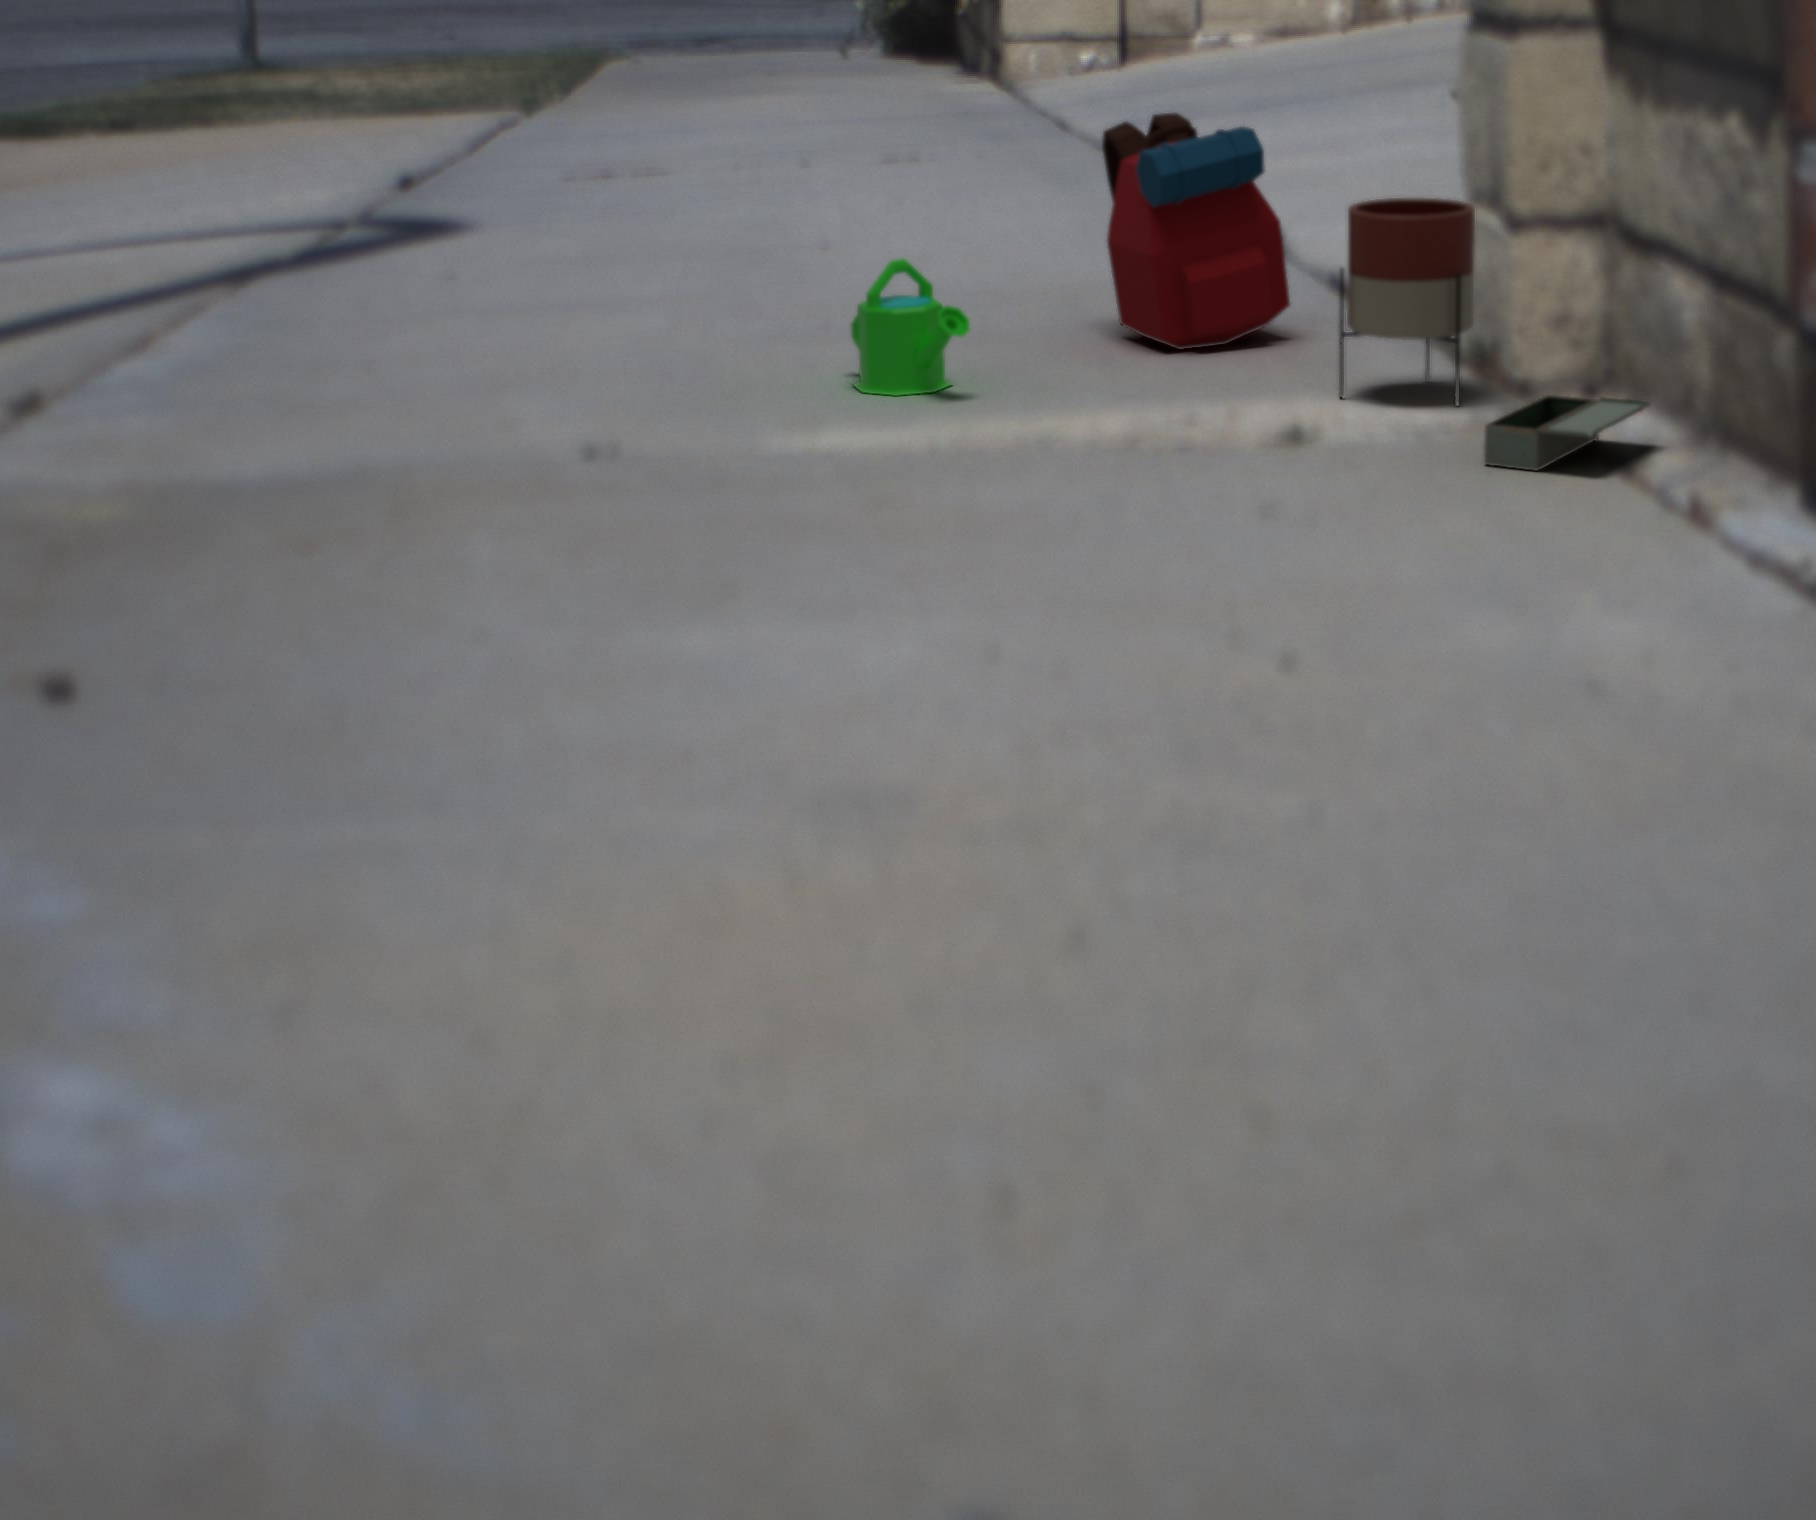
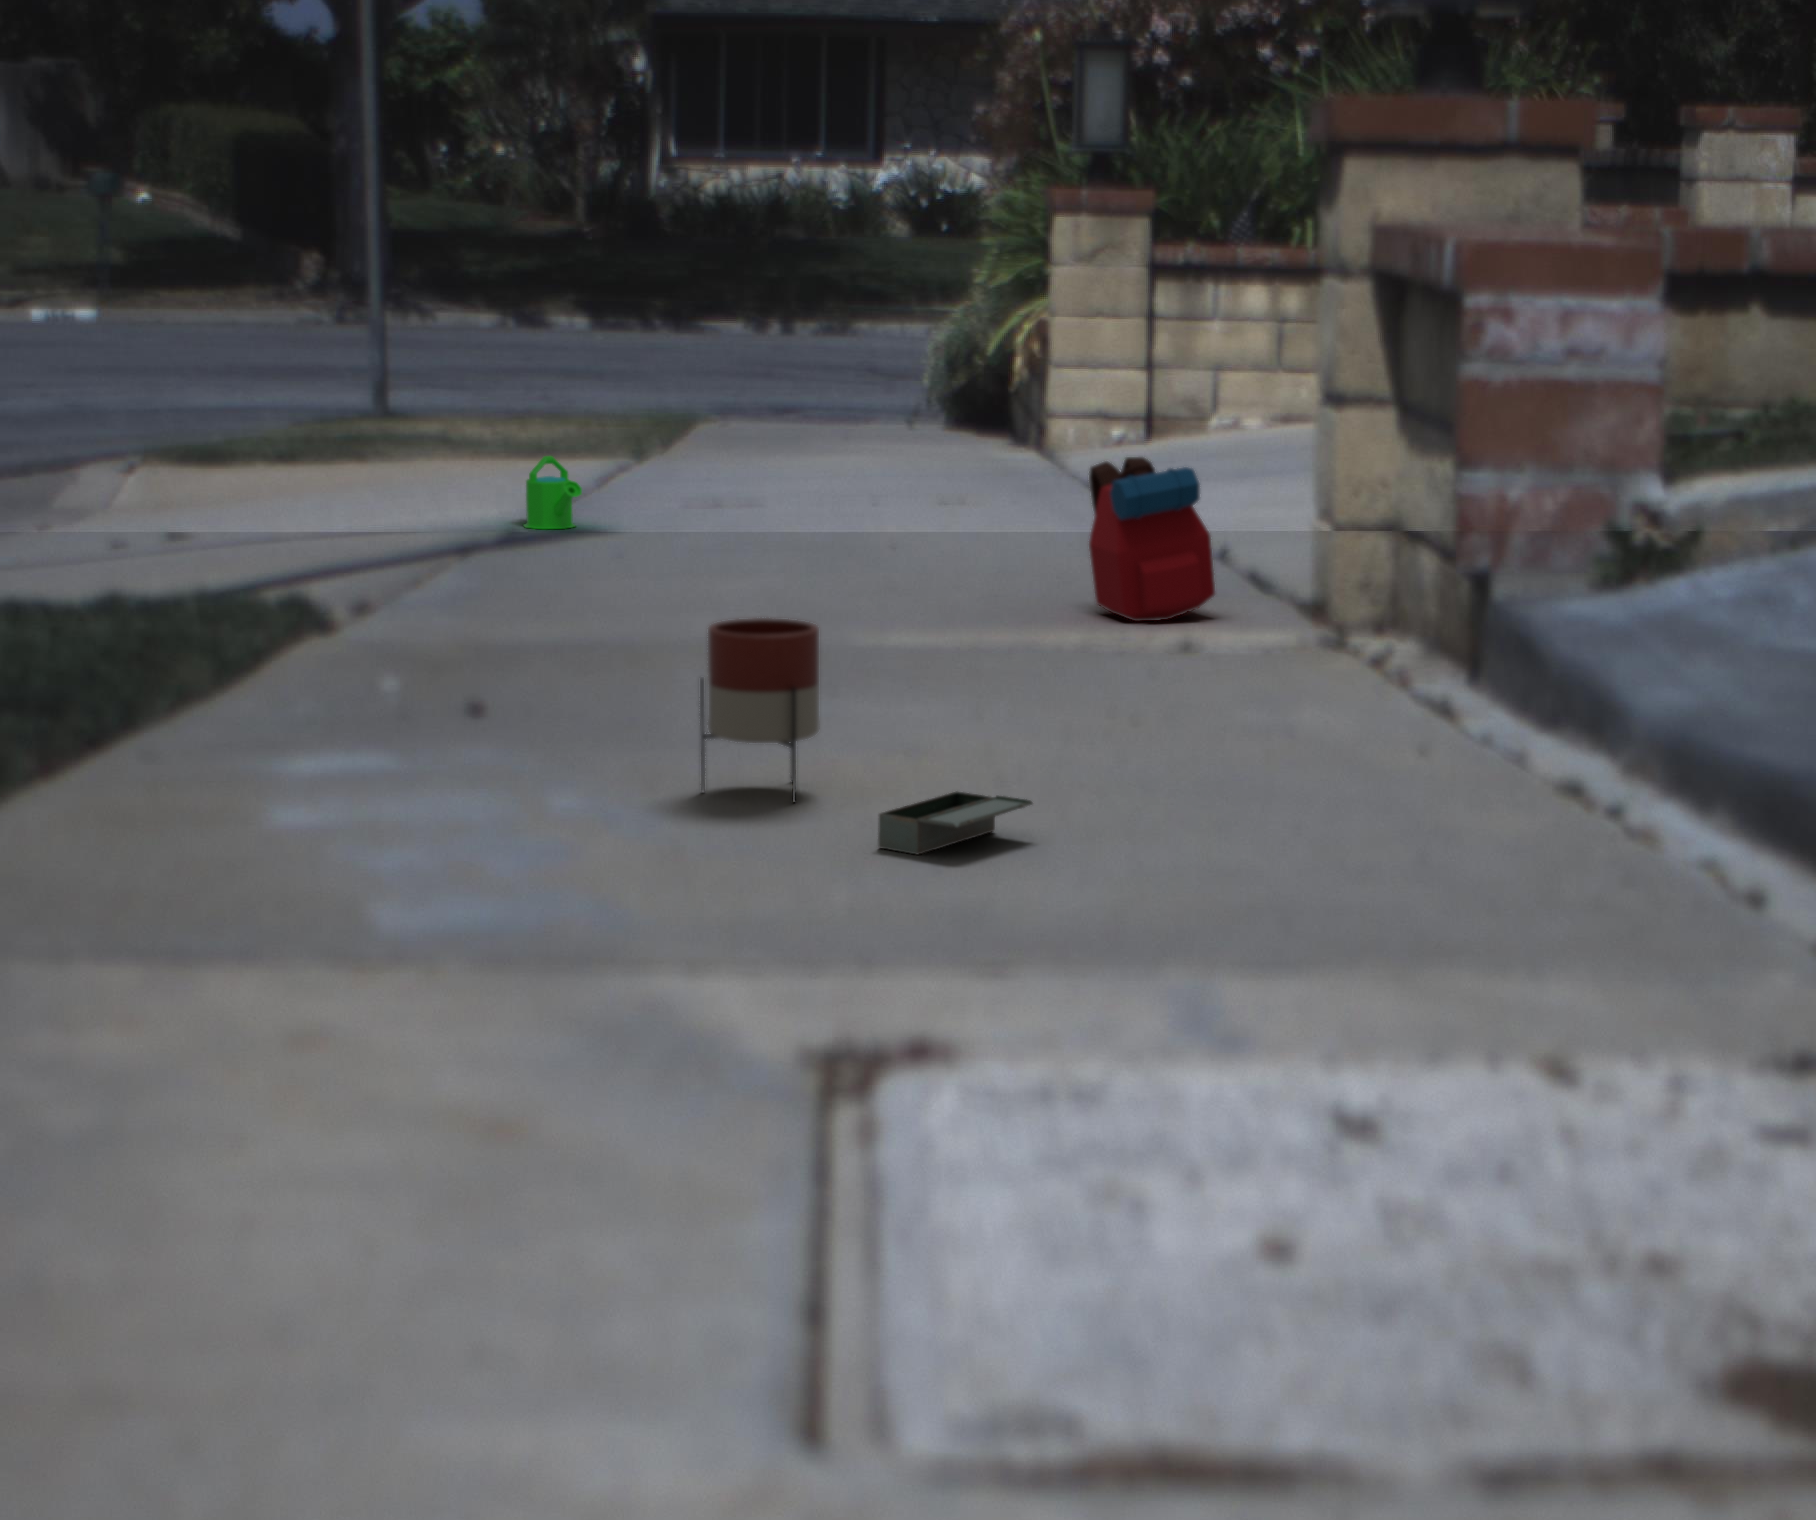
planter: present [1339,198,1475,405] -> present [700,618,820,801]
watering can: present [850,259,970,396] -> present [524,456,582,529]
toolbox: present [1484,395,1649,471] -> present [878,792,1033,855]

